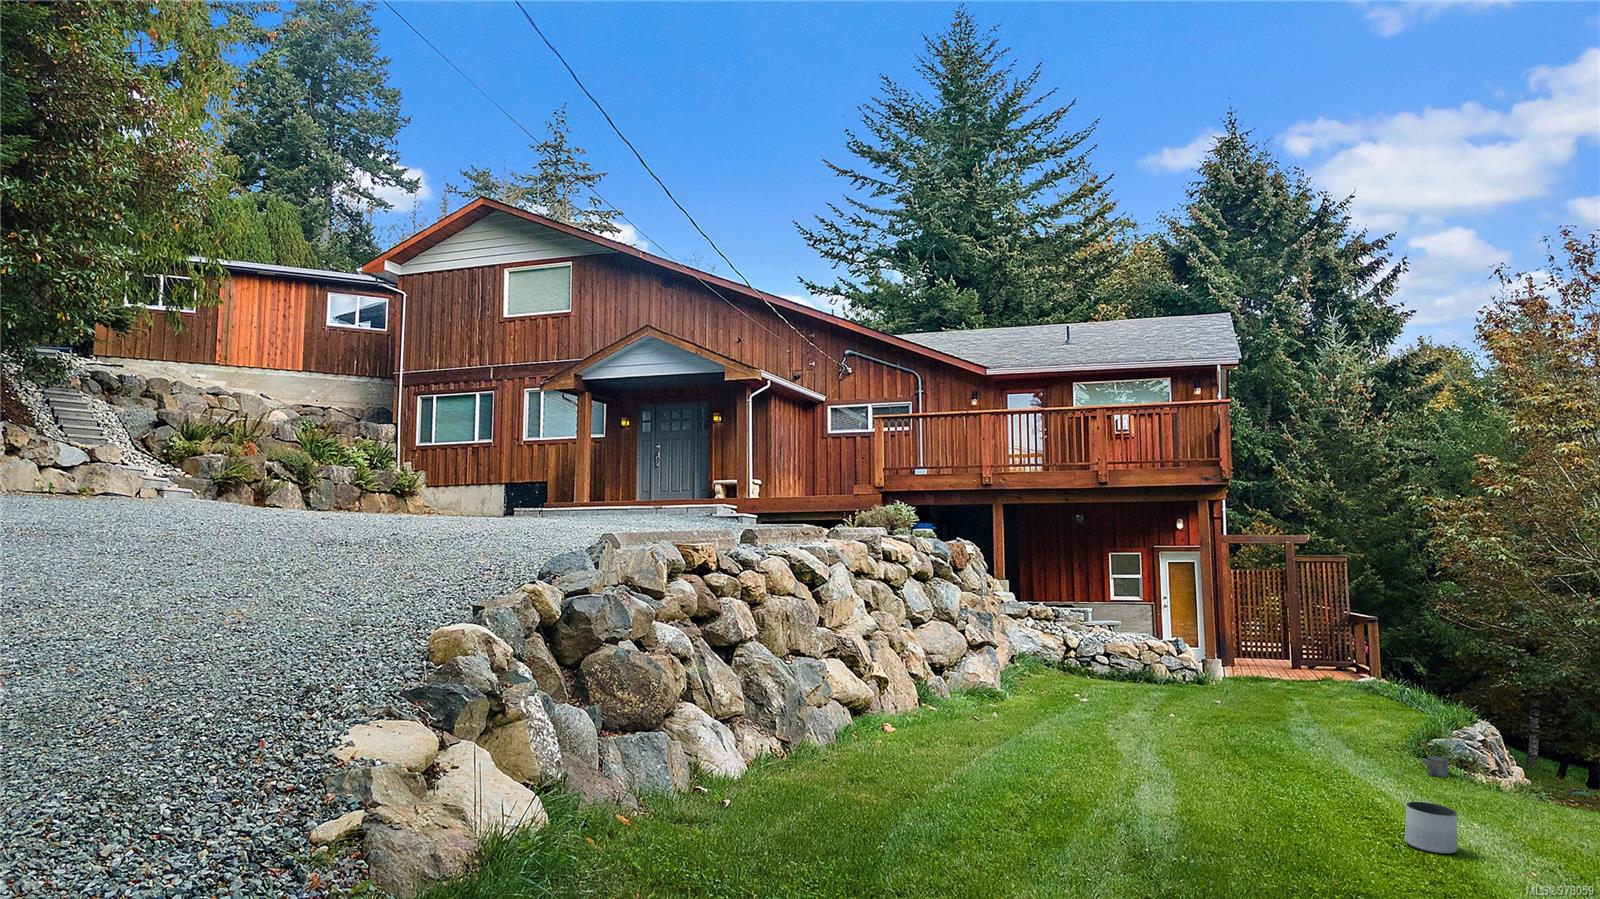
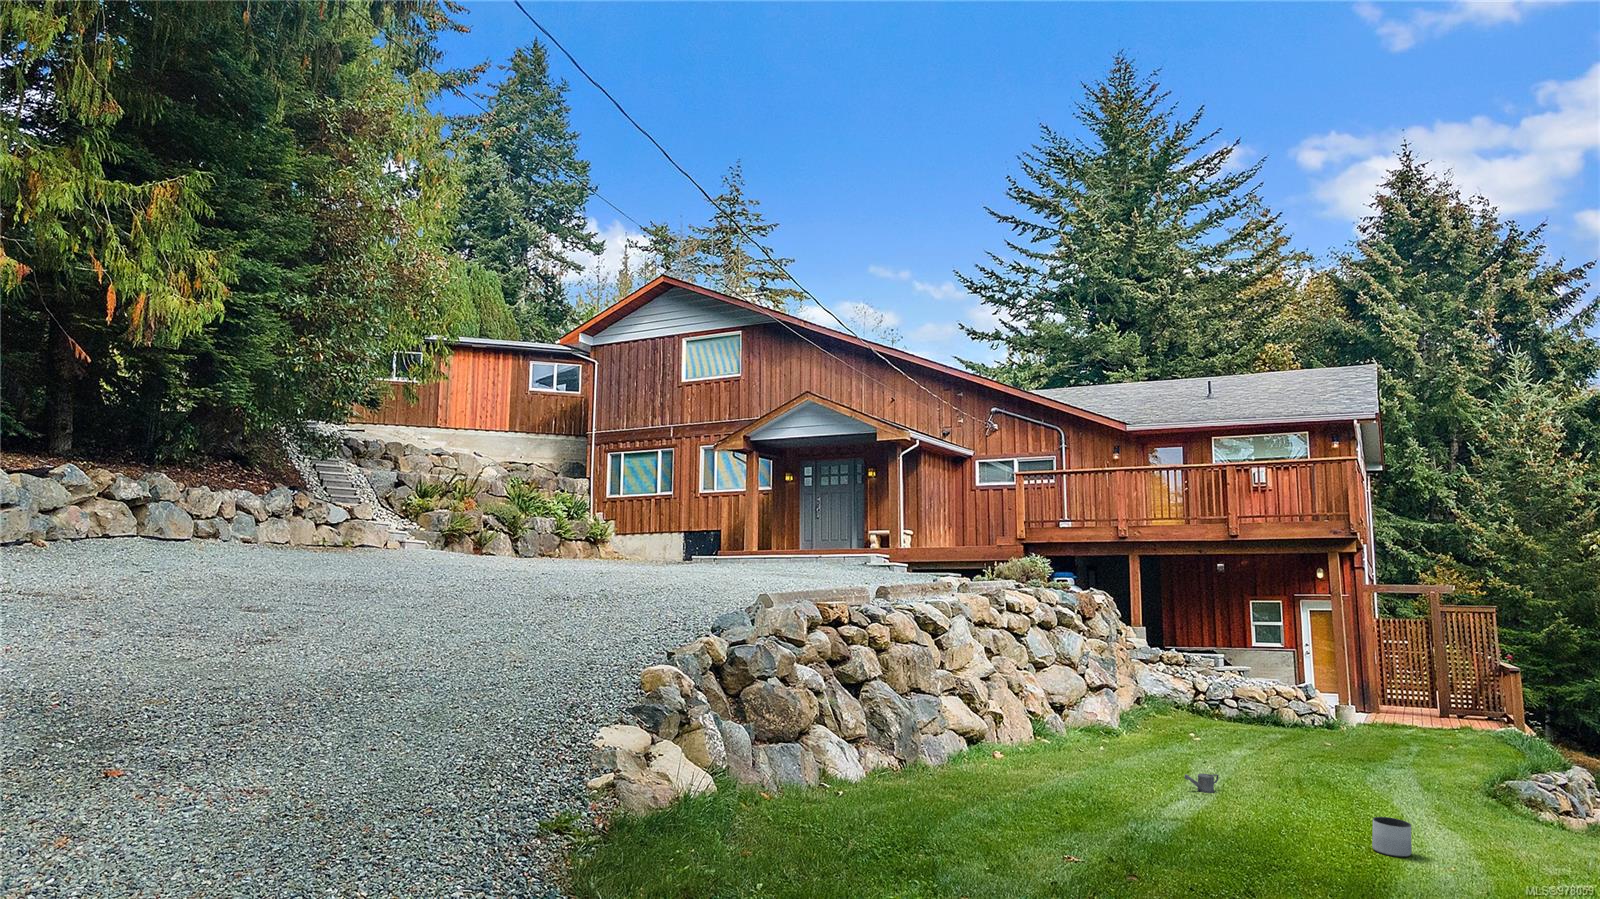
watering can: present [1422,756,1448,777] -> present [1185,773,1218,793]

